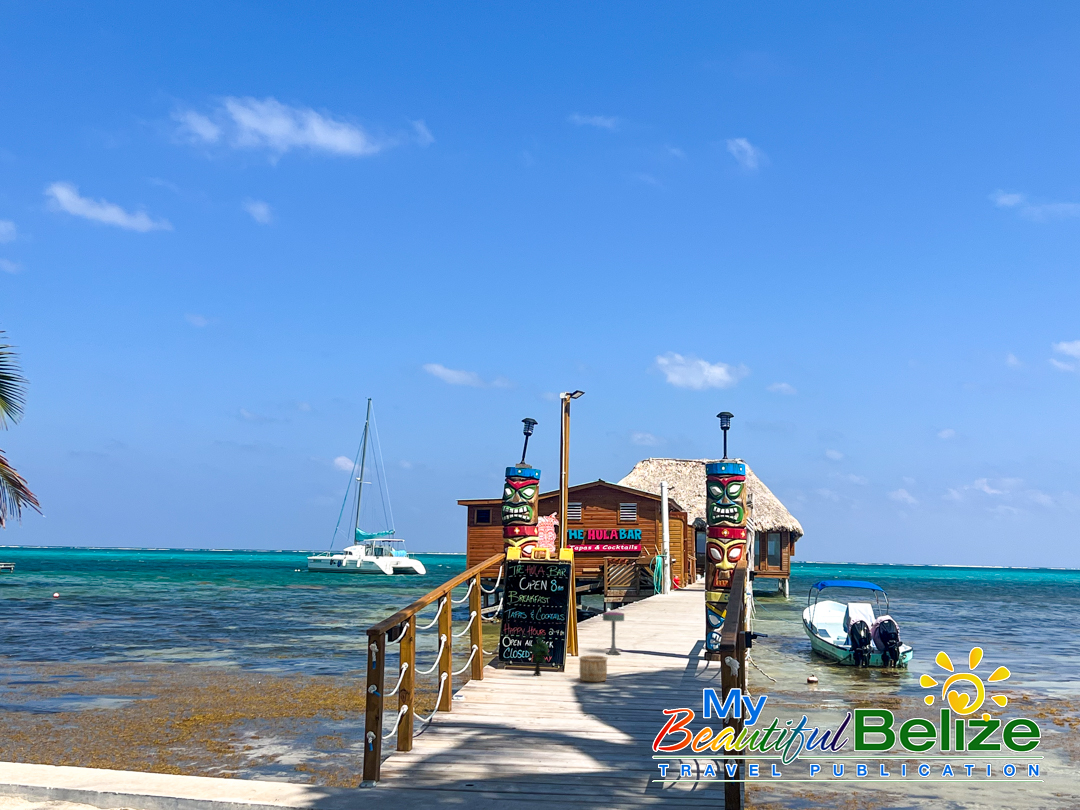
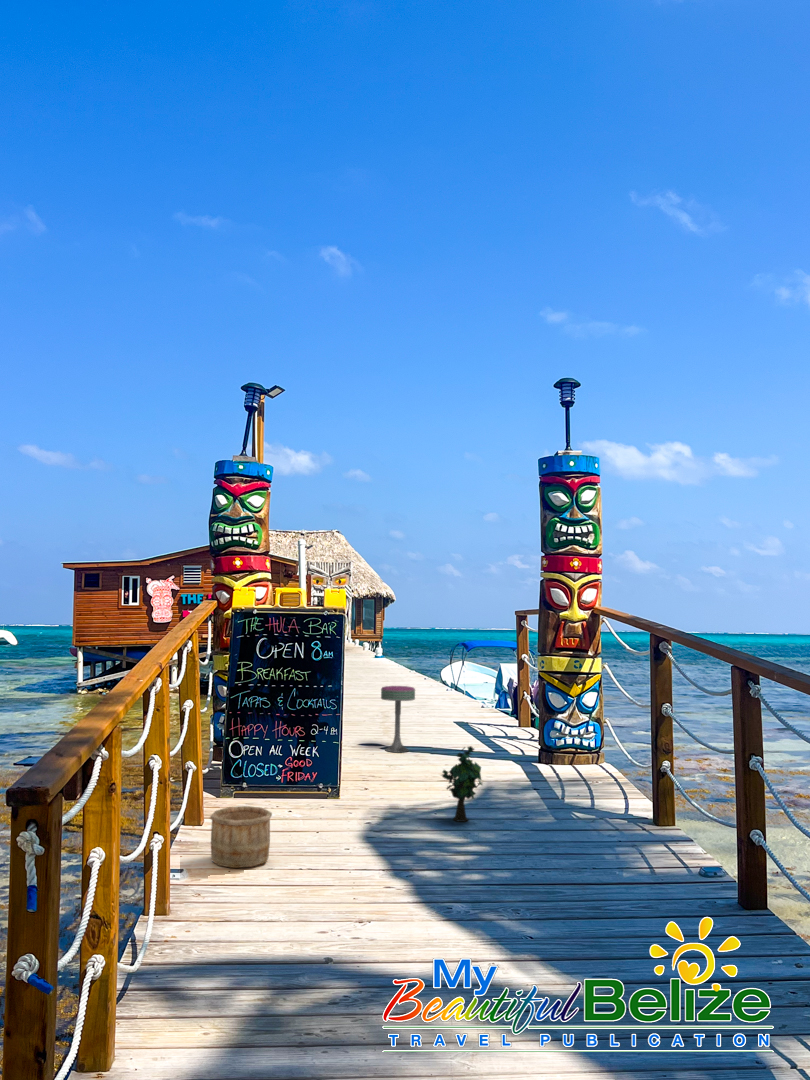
decorative plant: present [527,634,549,676] -> present [442,746,482,822]
wooden bucket: present [579,655,607,682] -> present [210,806,272,868]

